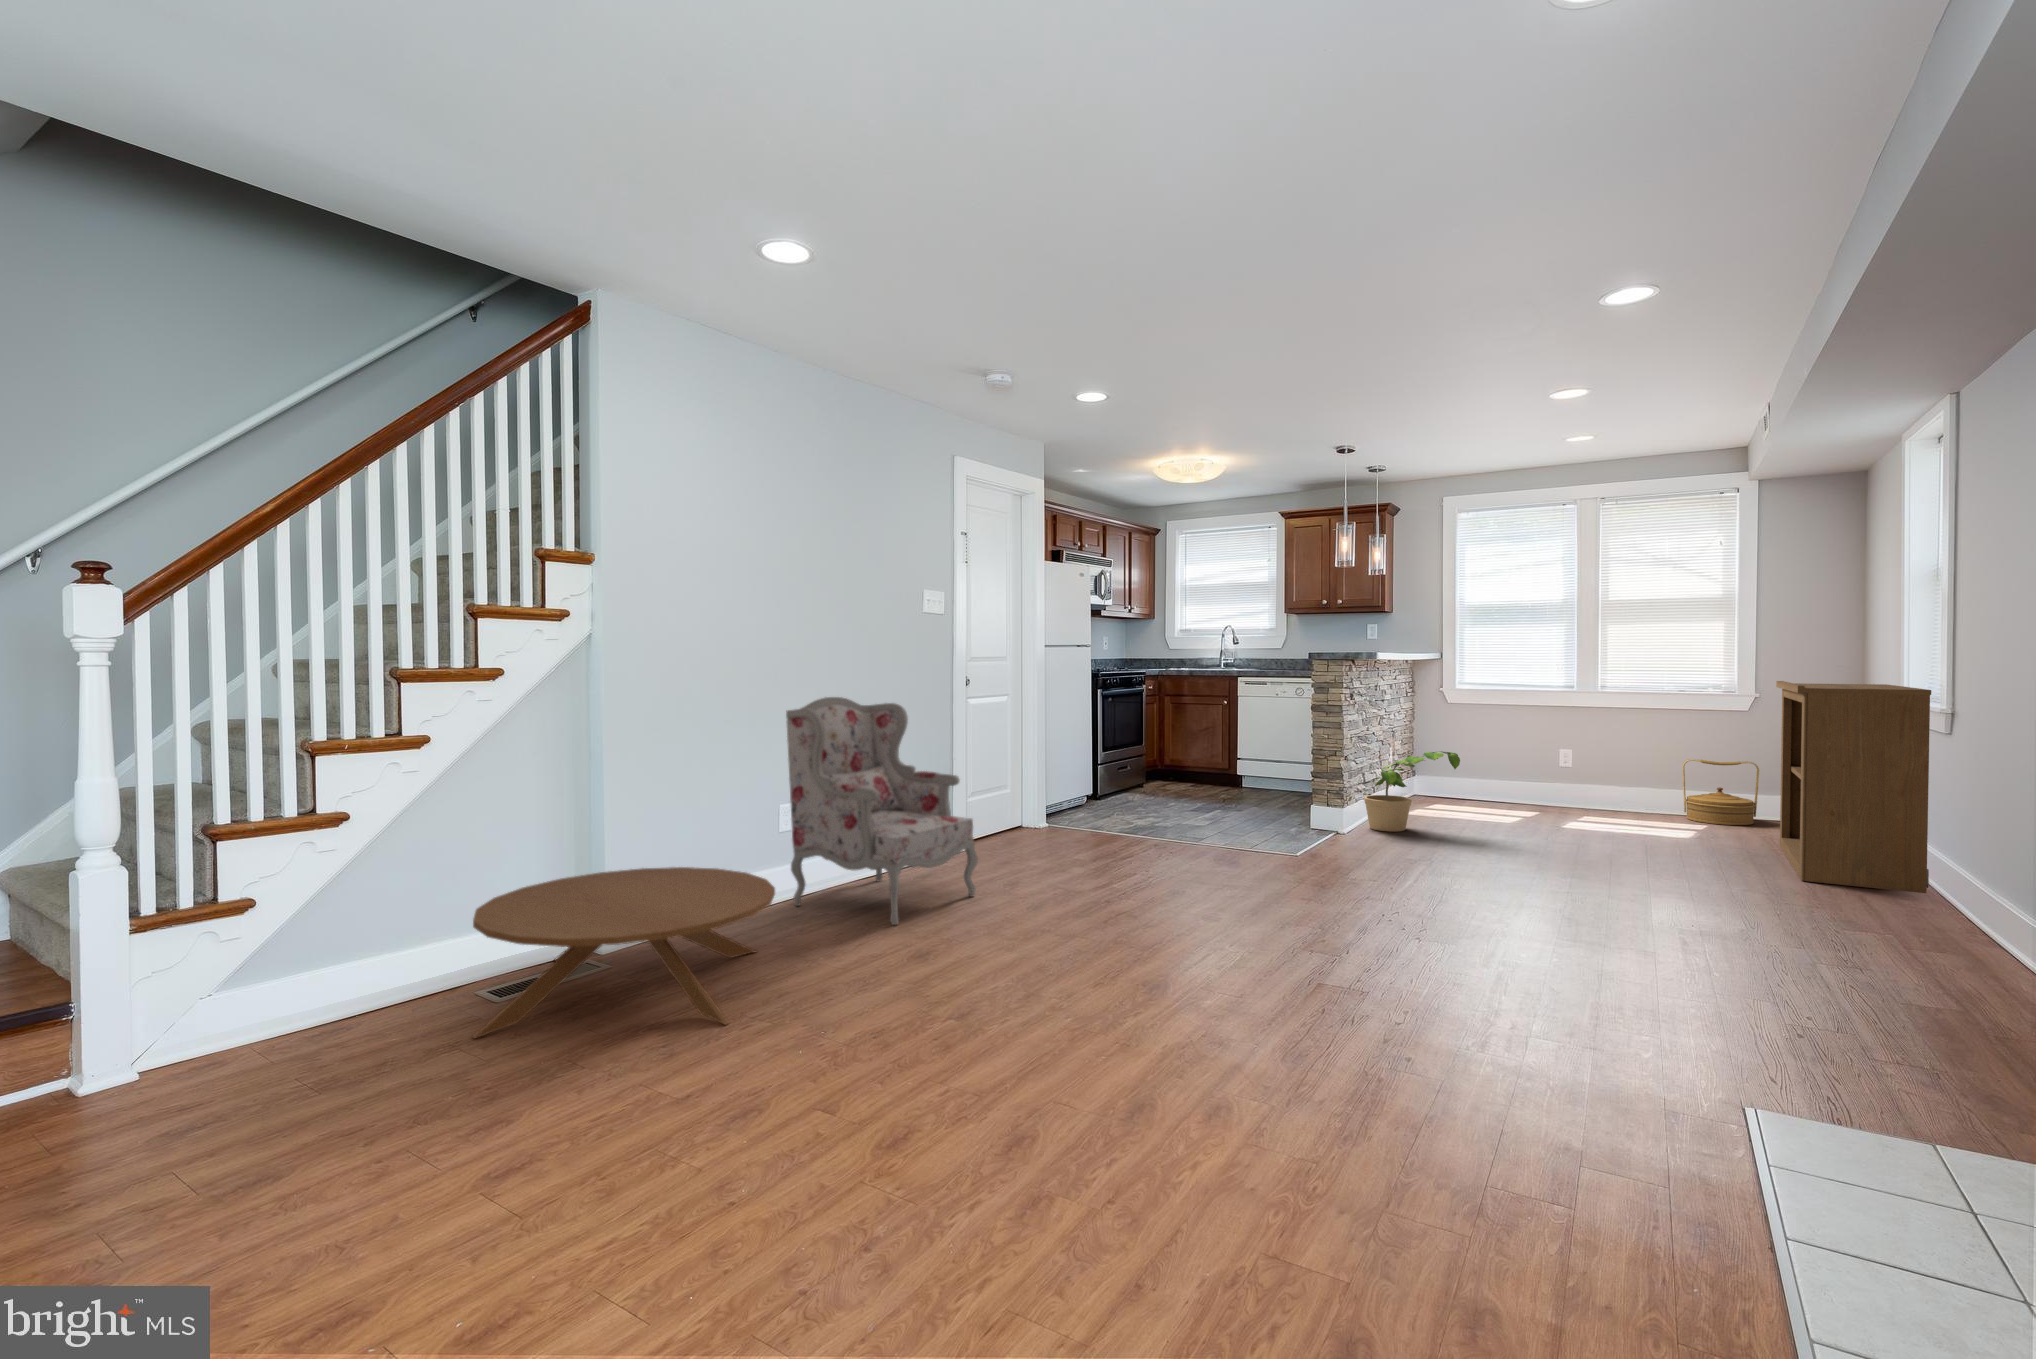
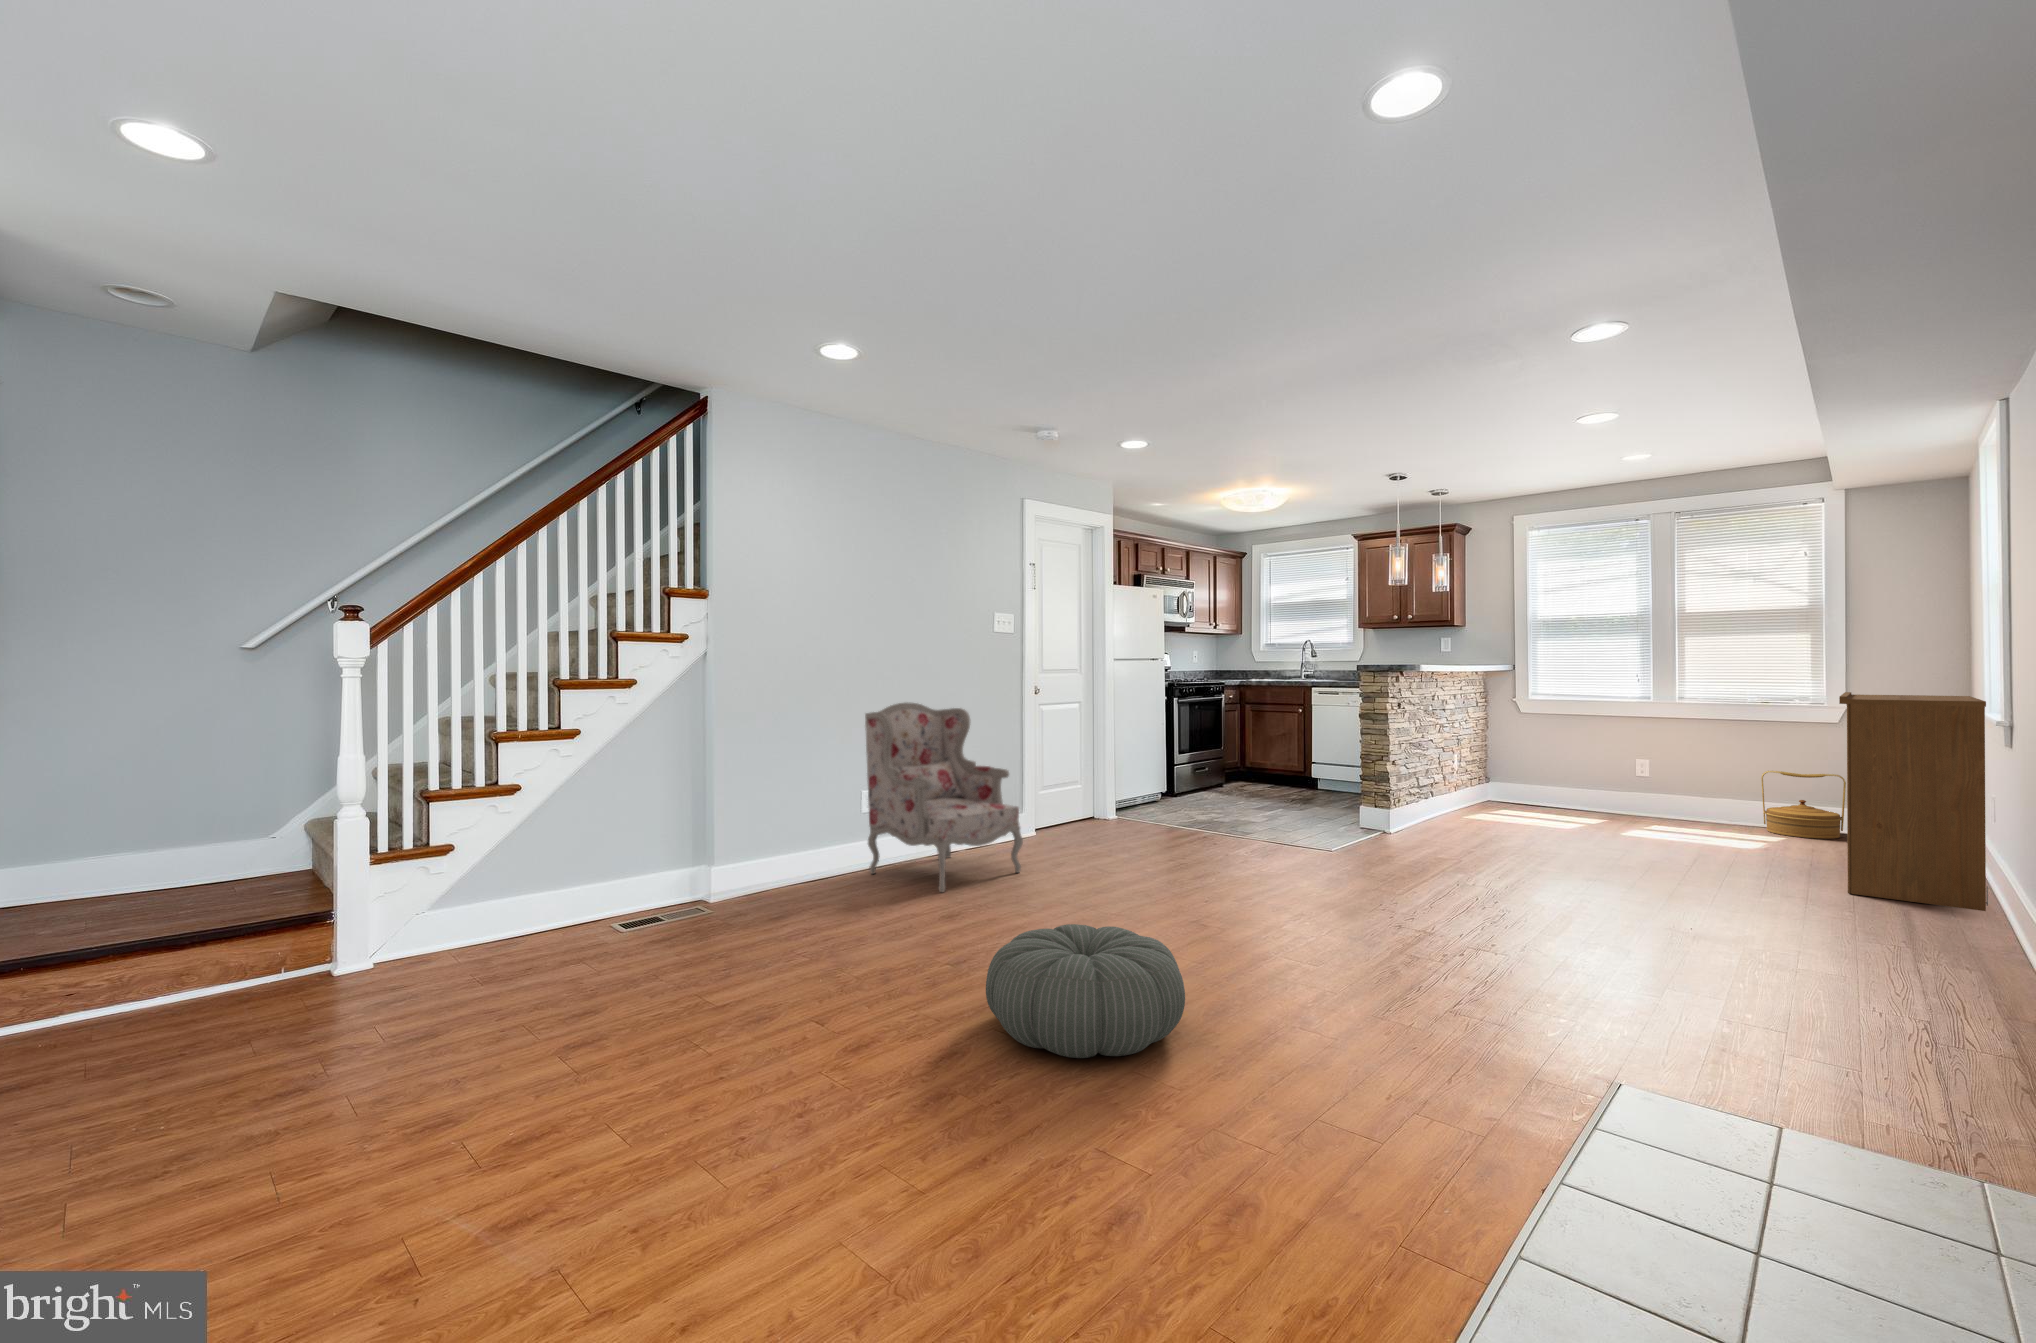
potted plant: present [1364,751,1460,832] -> none [1414,758,1504,833]
coffee table: present [473,867,775,1038] -> none [592,836,829,958]
pouf: none [1042,964,1284,1131] -> present [986,924,1185,1058]

